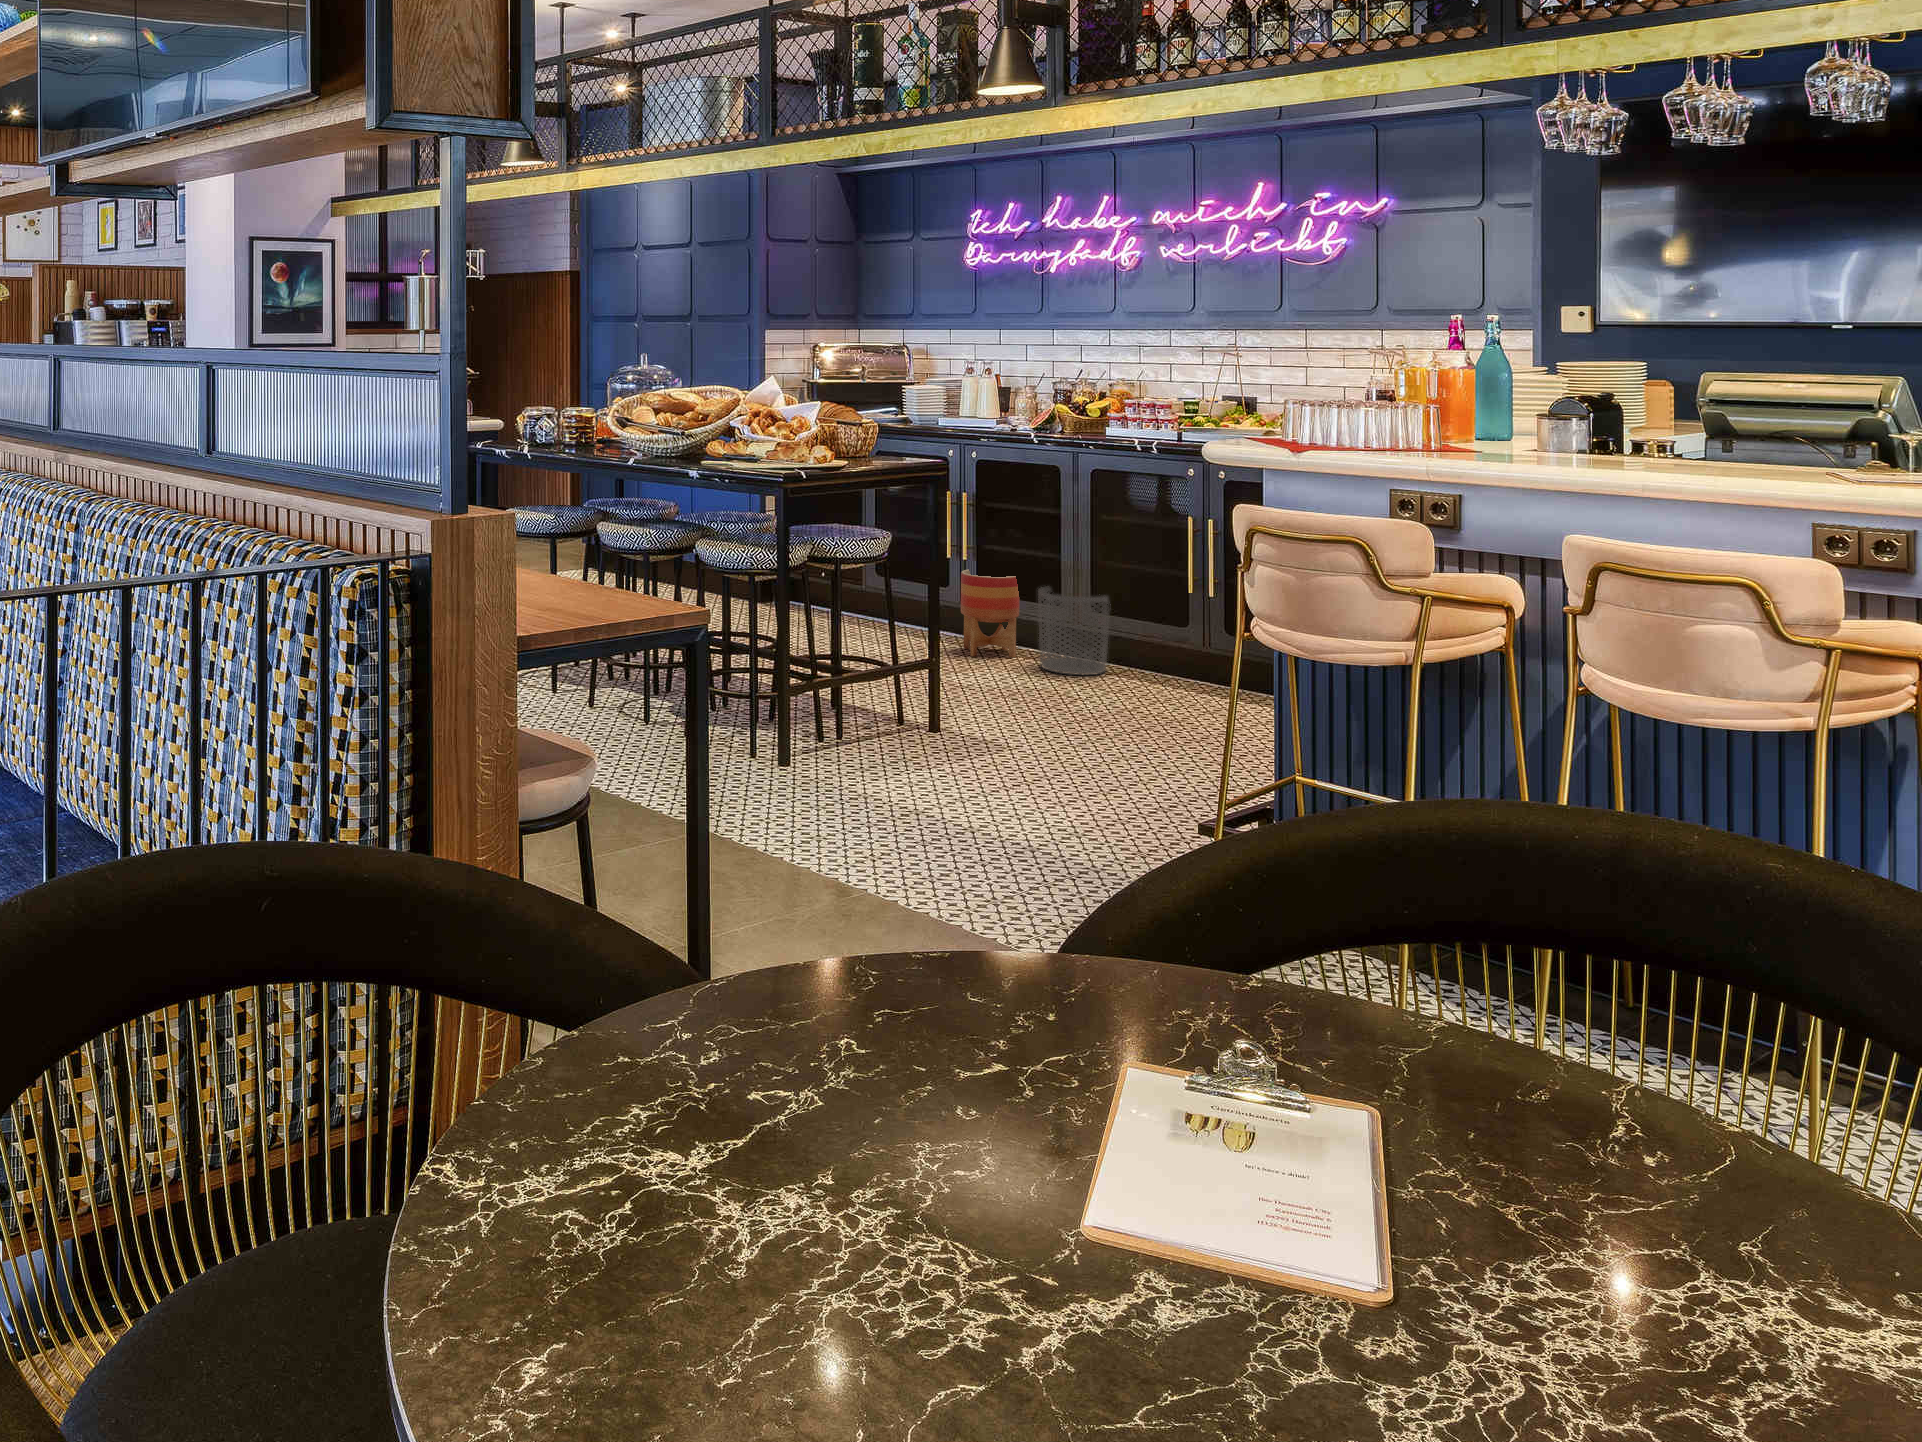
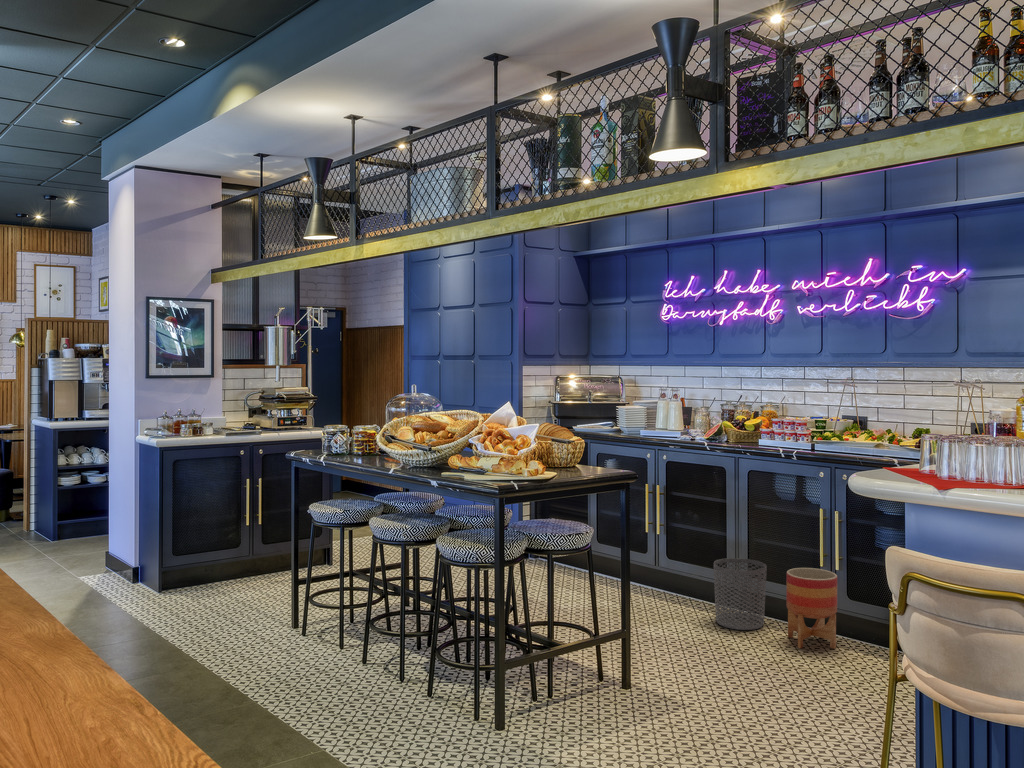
planter: present [961,570,1020,658] -> present [786,568,837,649]

